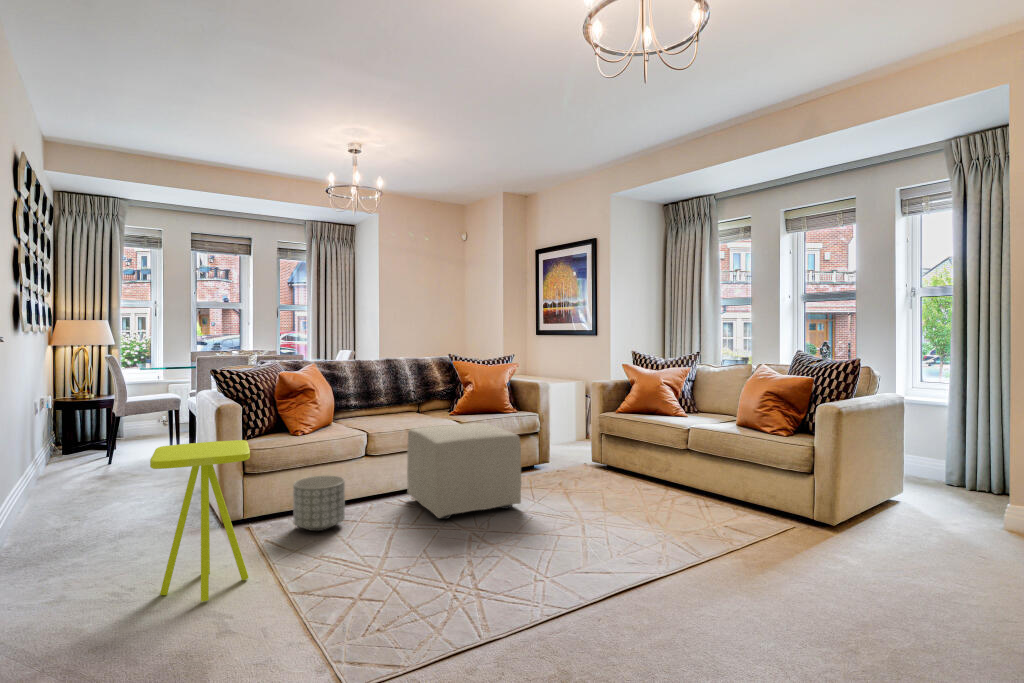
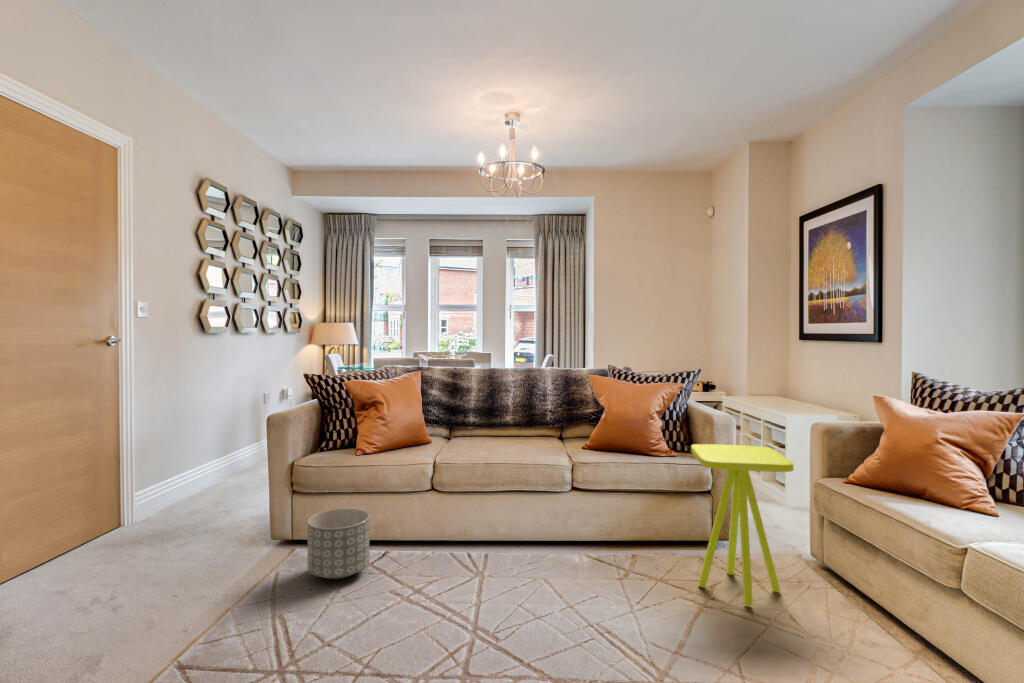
ottoman: present [407,423,521,519] -> none [451,465,593,614]
side table: present [150,440,250,602] -> present [691,444,794,606]

